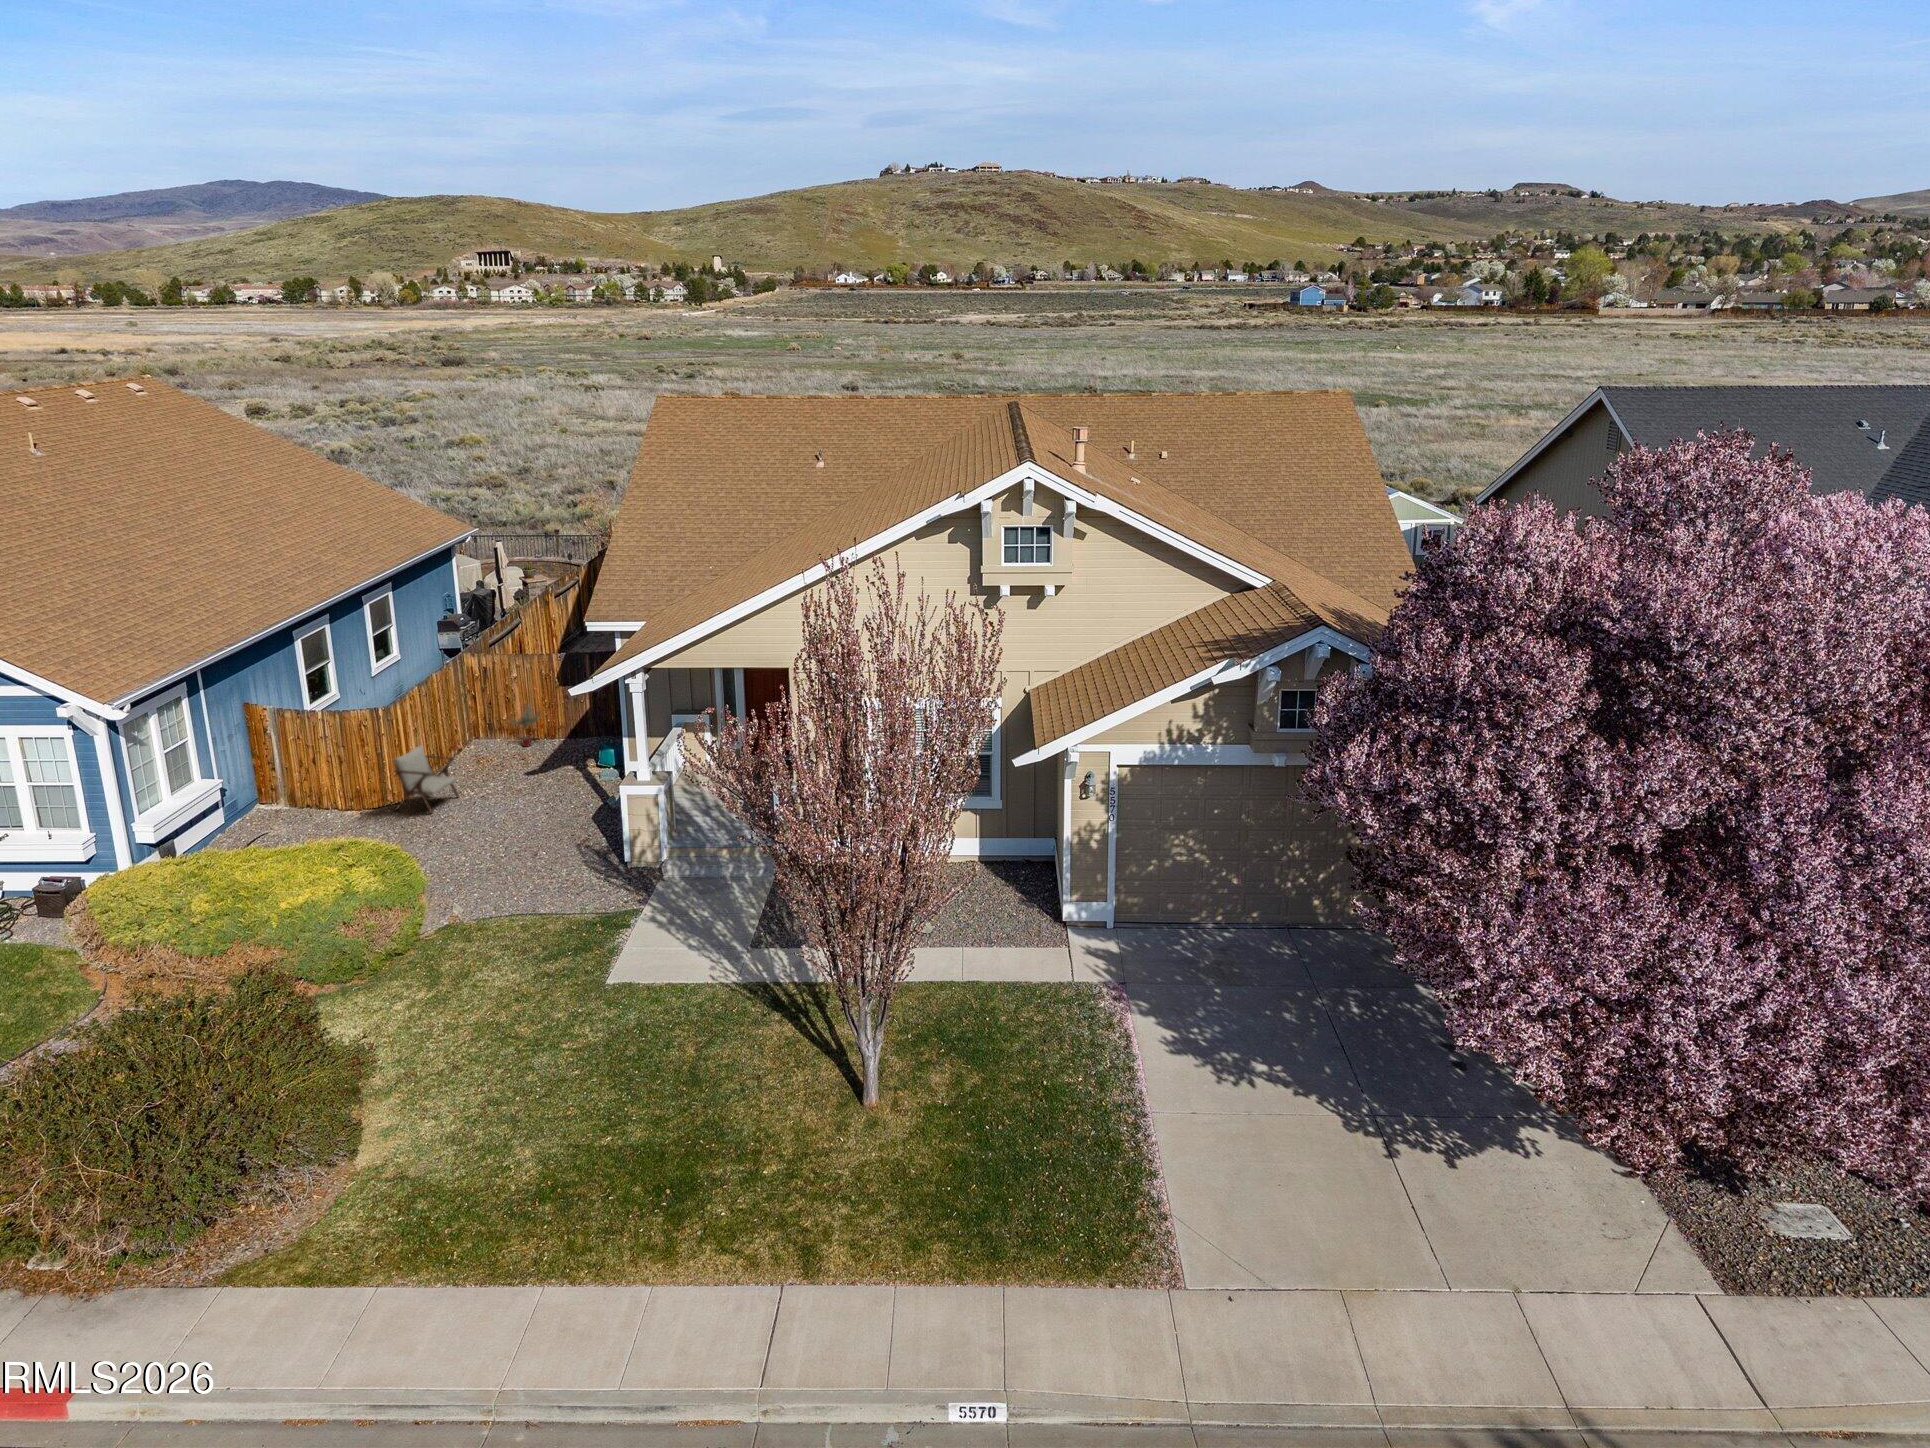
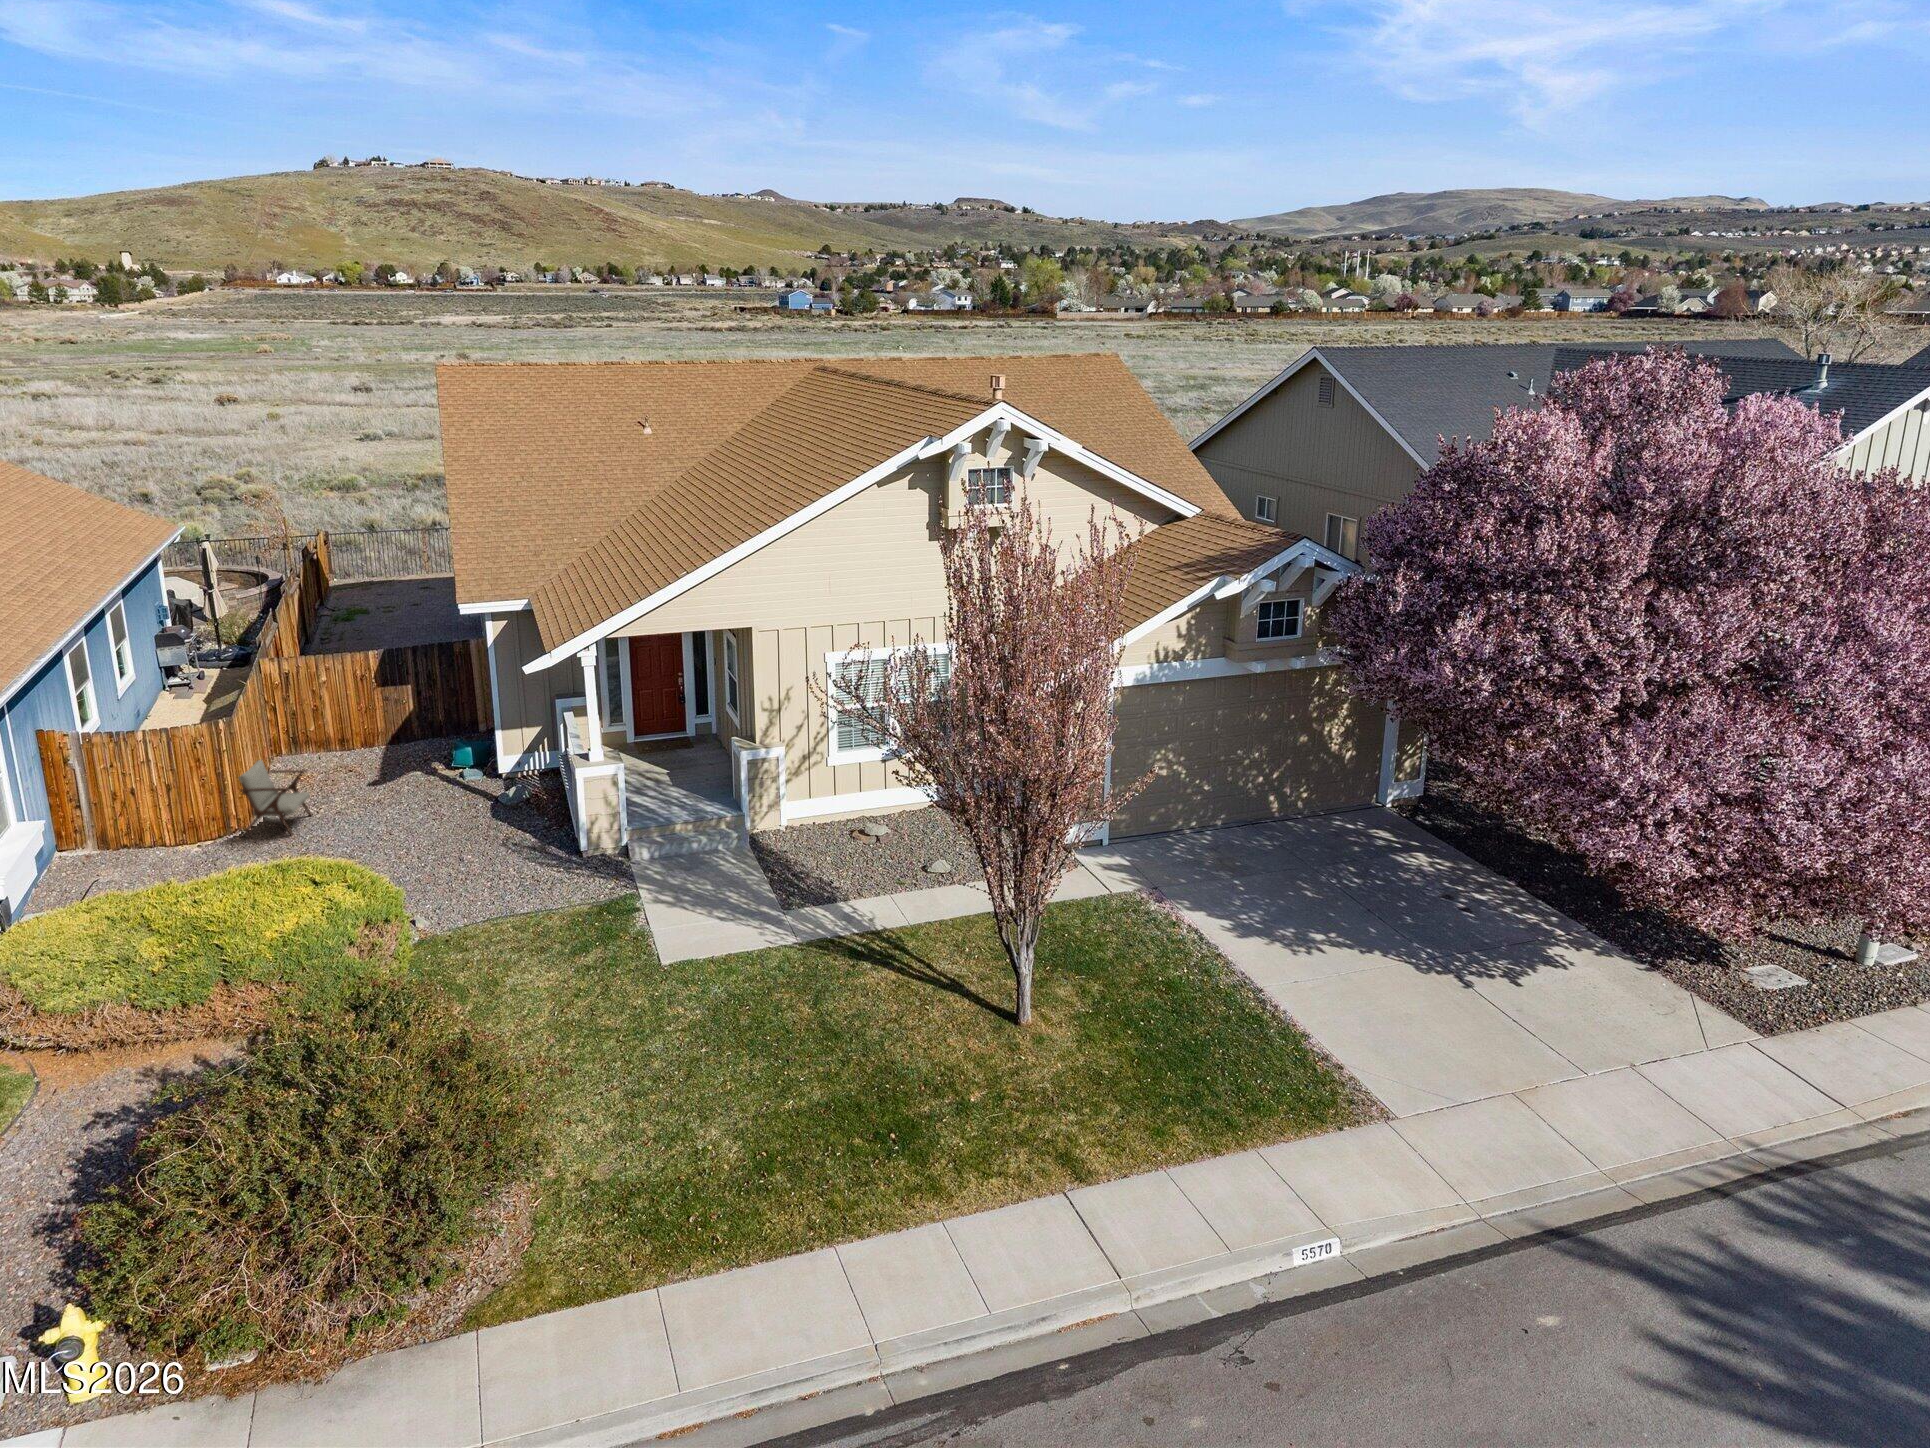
potted tree: present [507,703,541,747] -> none [322,706,367,758]

